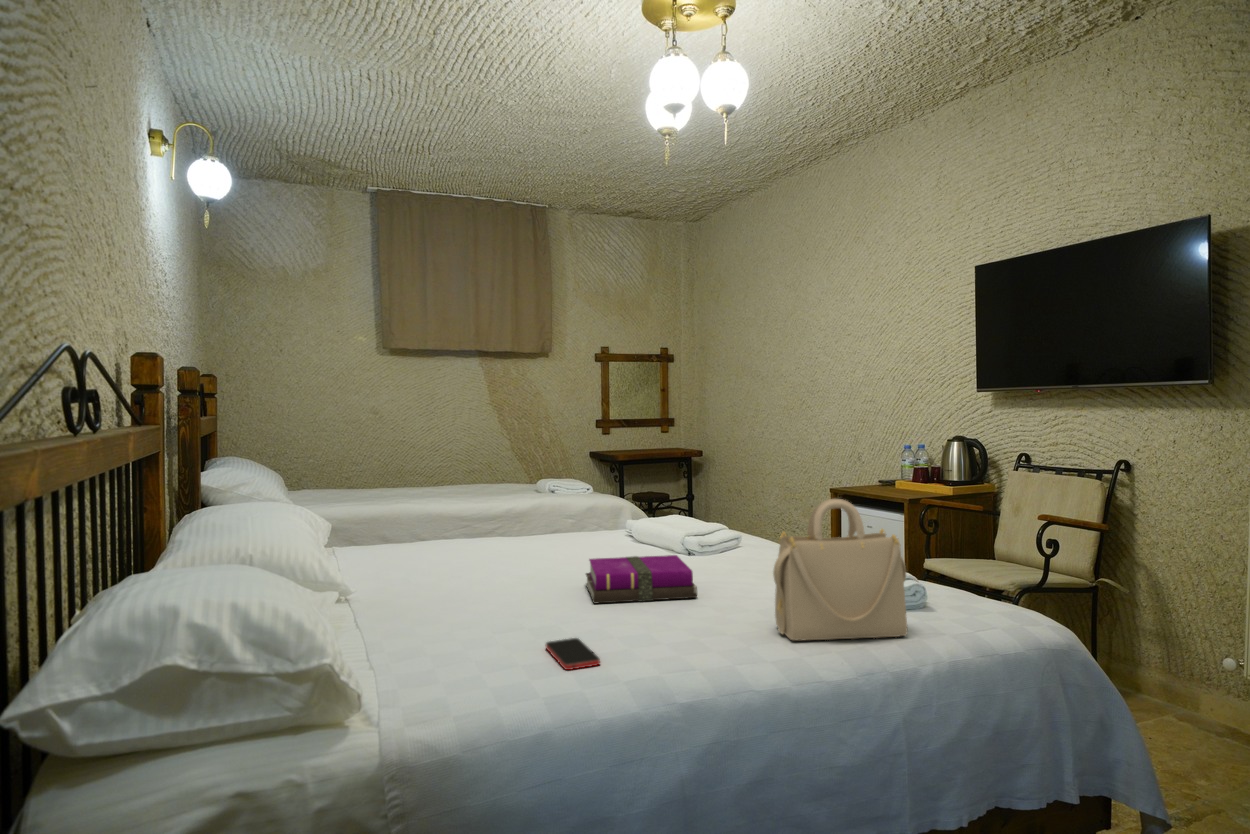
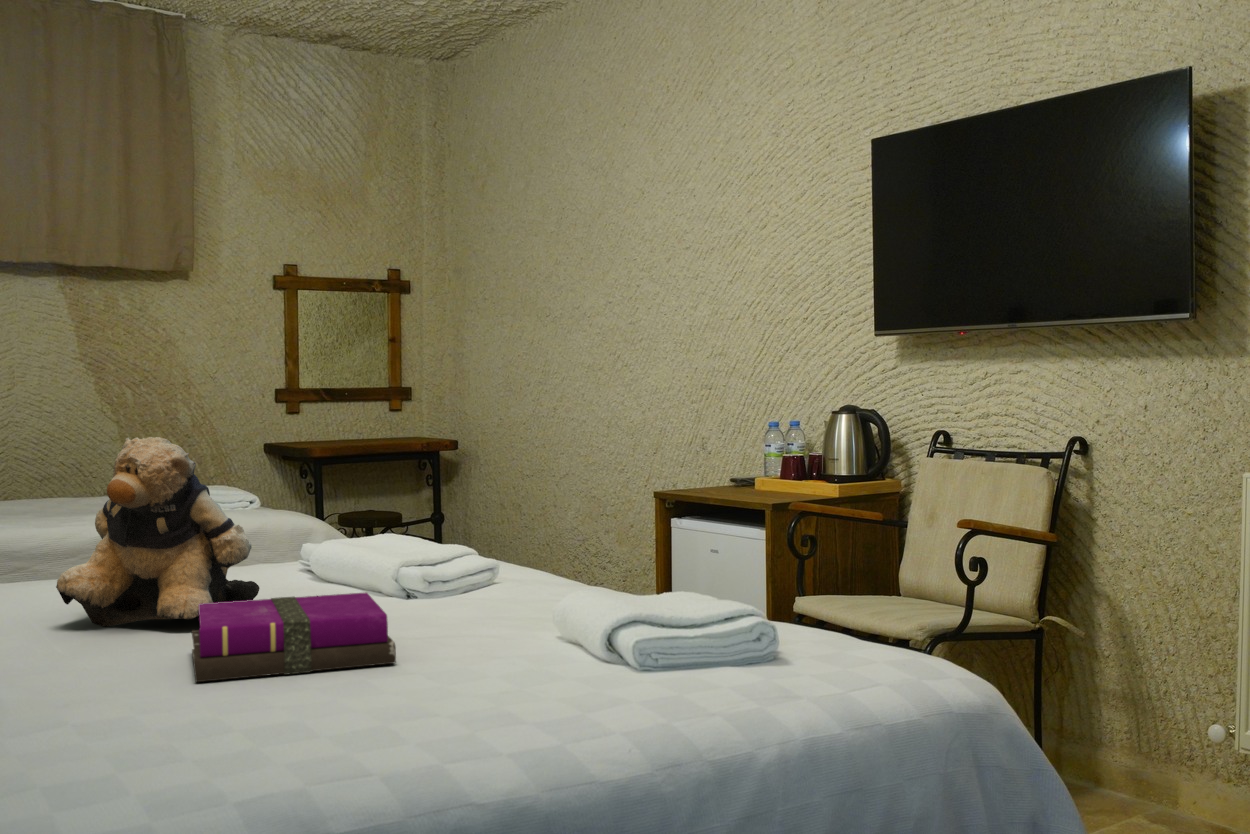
teddy bear: none [511,465,613,568] -> present [56,437,260,627]
handbag: present [773,499,907,640] -> none [517,471,743,721]
smartphone: present [545,638,600,670] -> none [65,741,168,801]

